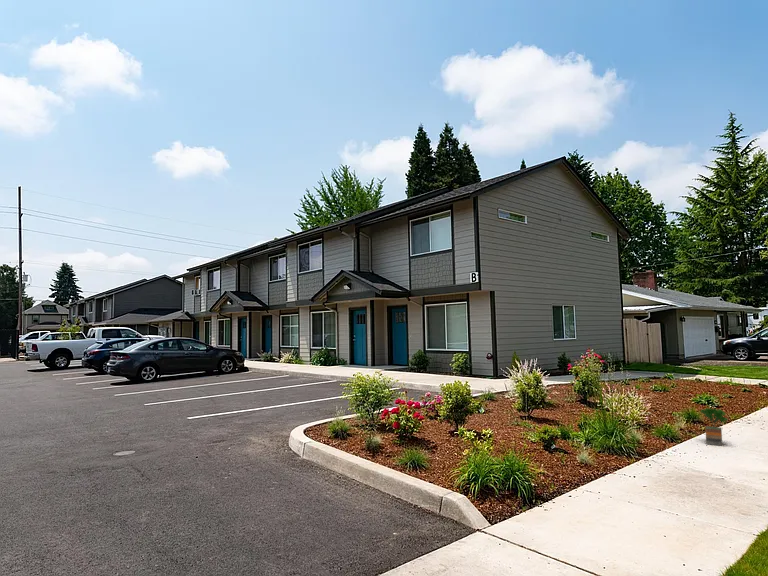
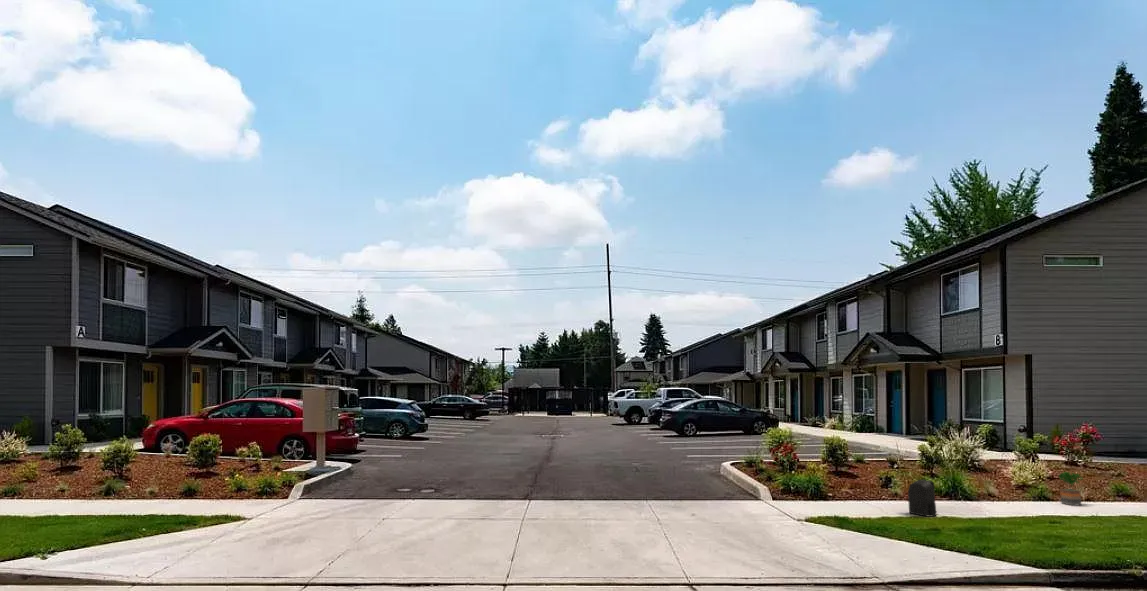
backpack: none [702,455,750,519] -> present [908,480,937,517]

